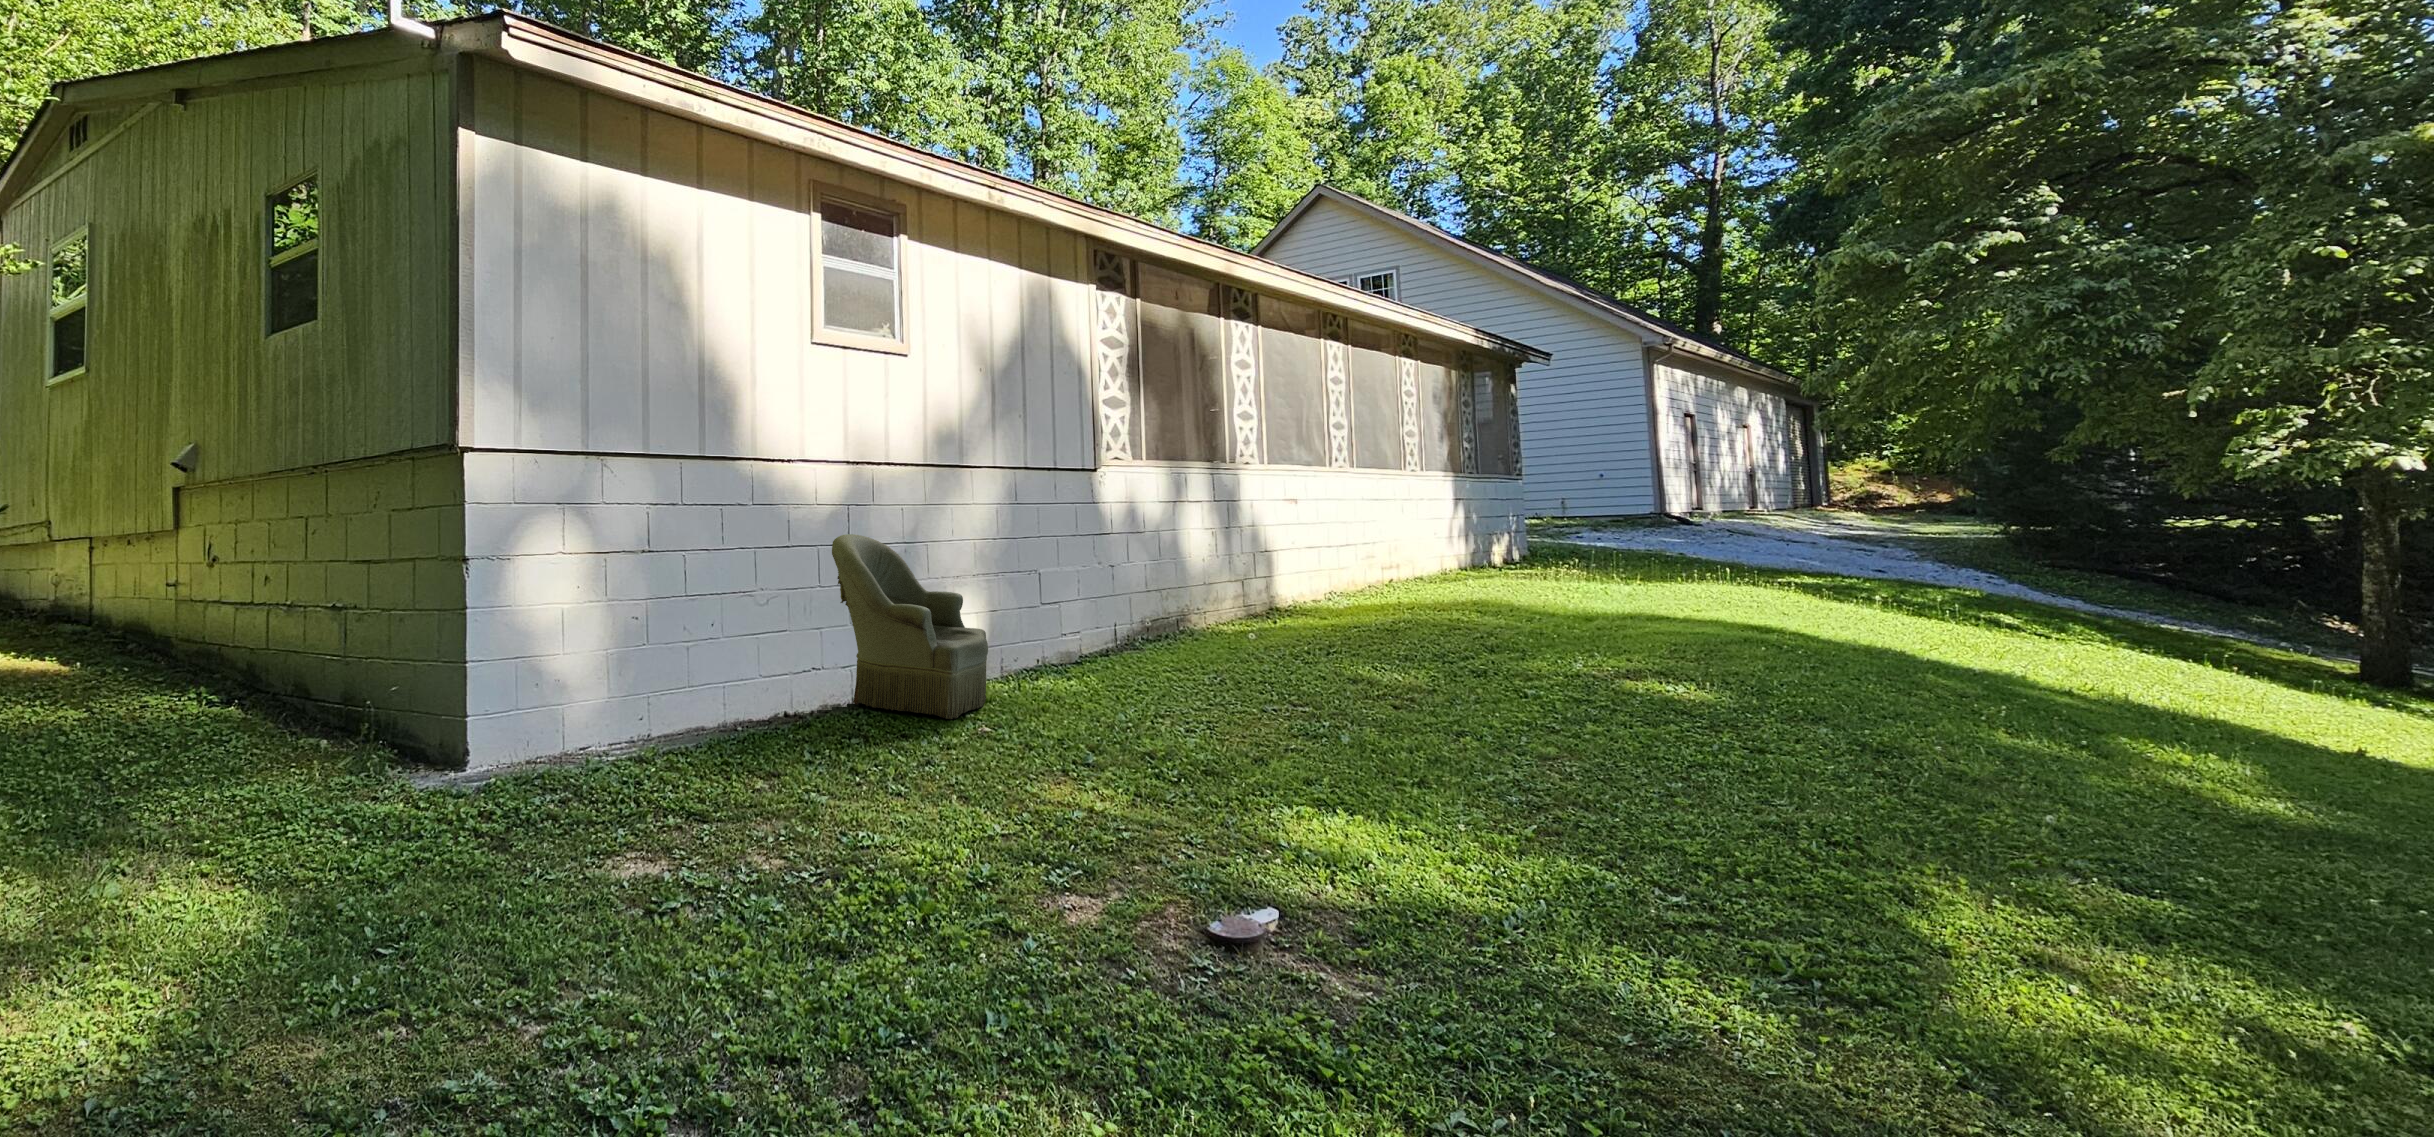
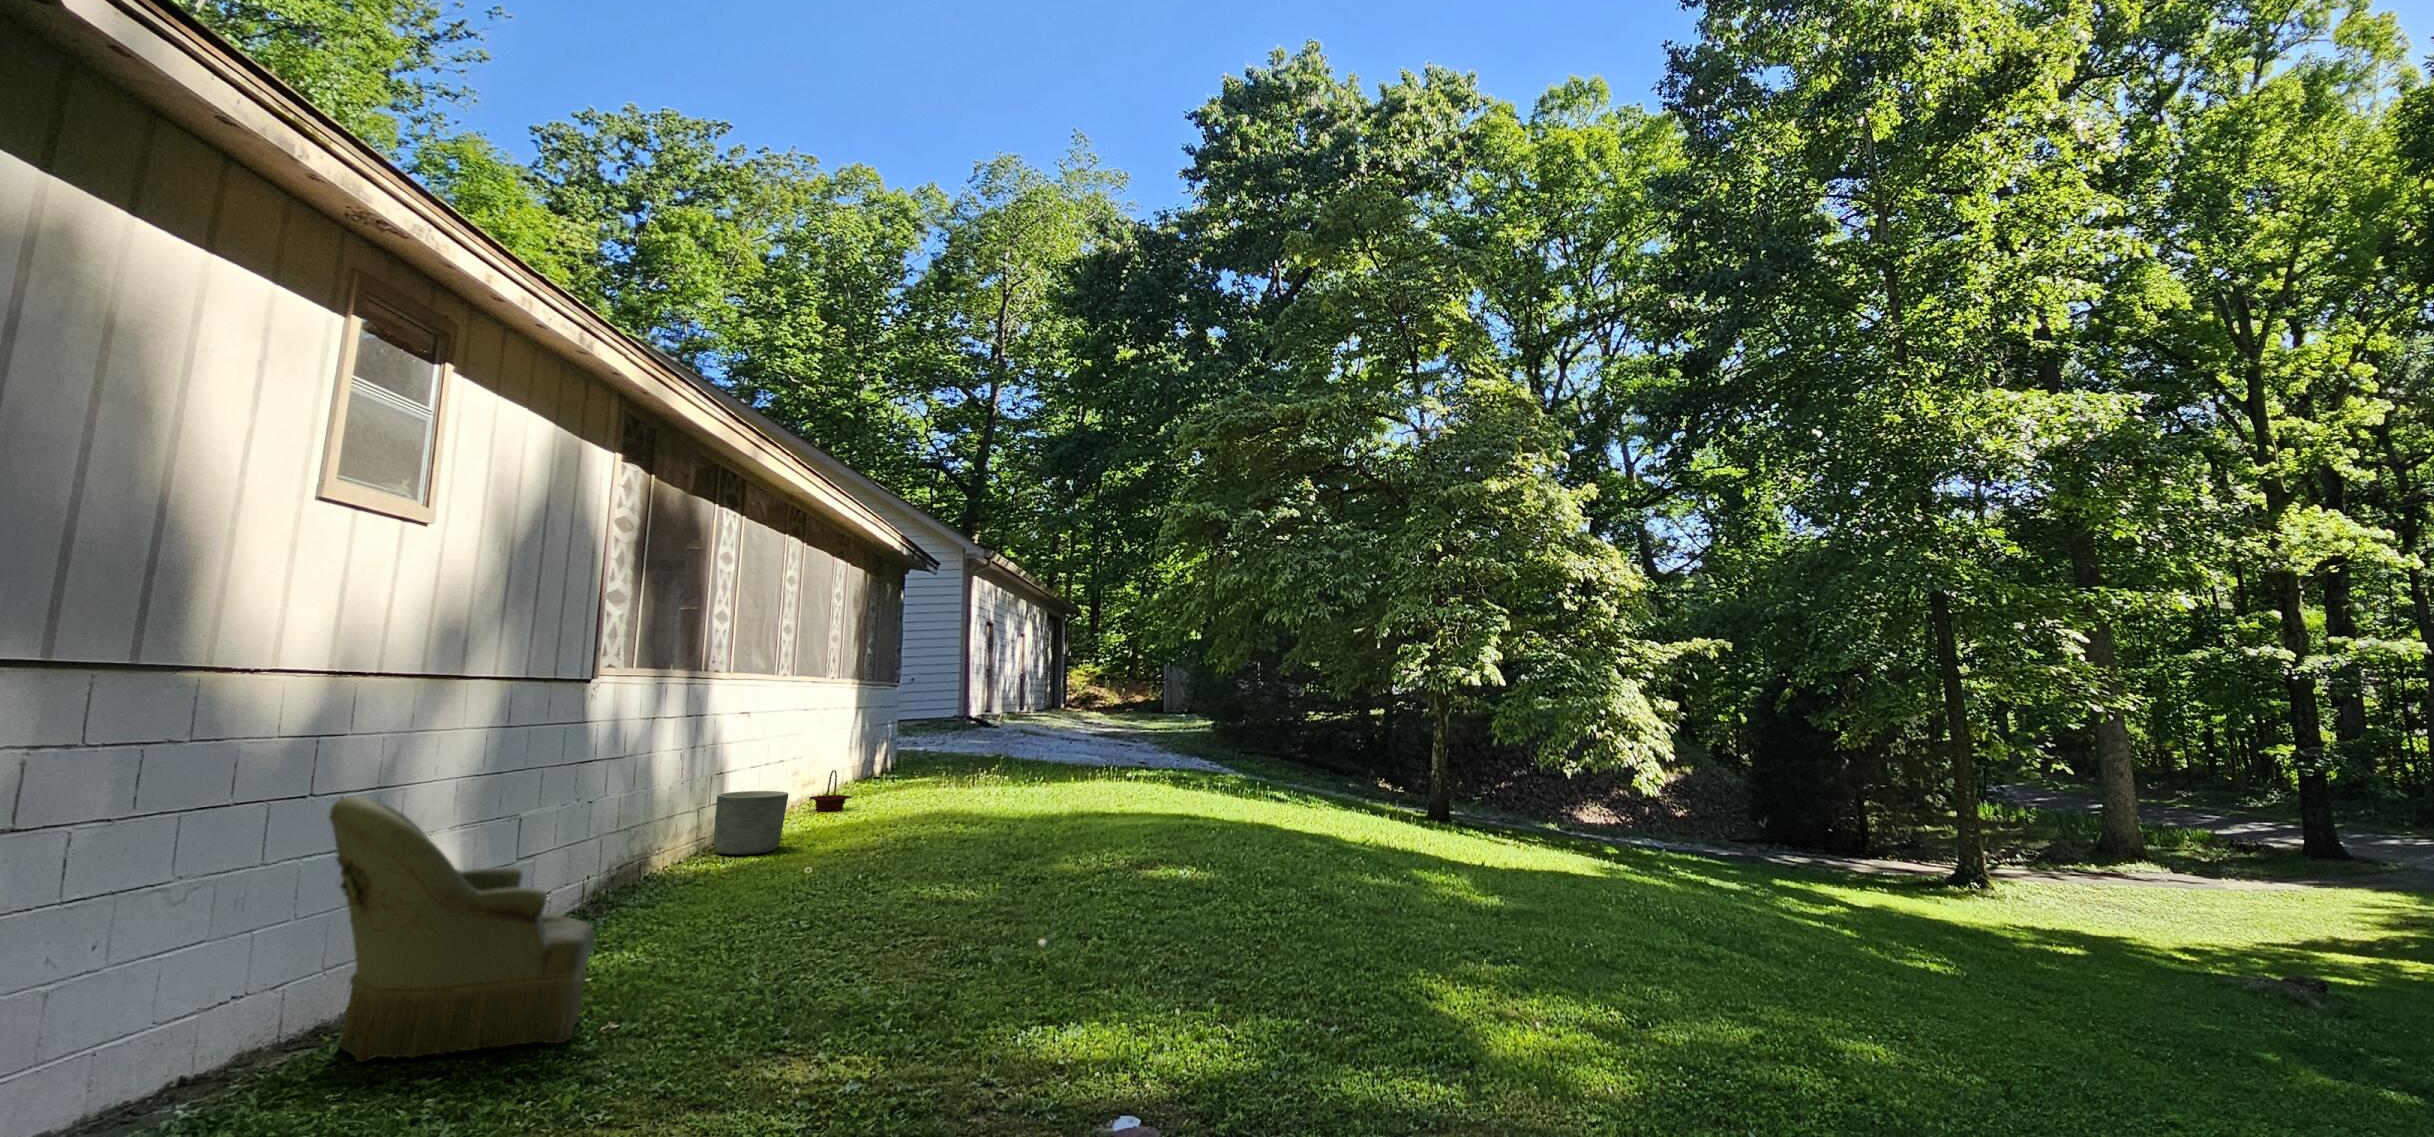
basket: none [1380,553,1419,590] -> present [809,770,852,812]
planter: none [1250,562,1306,616] -> present [714,791,789,855]

